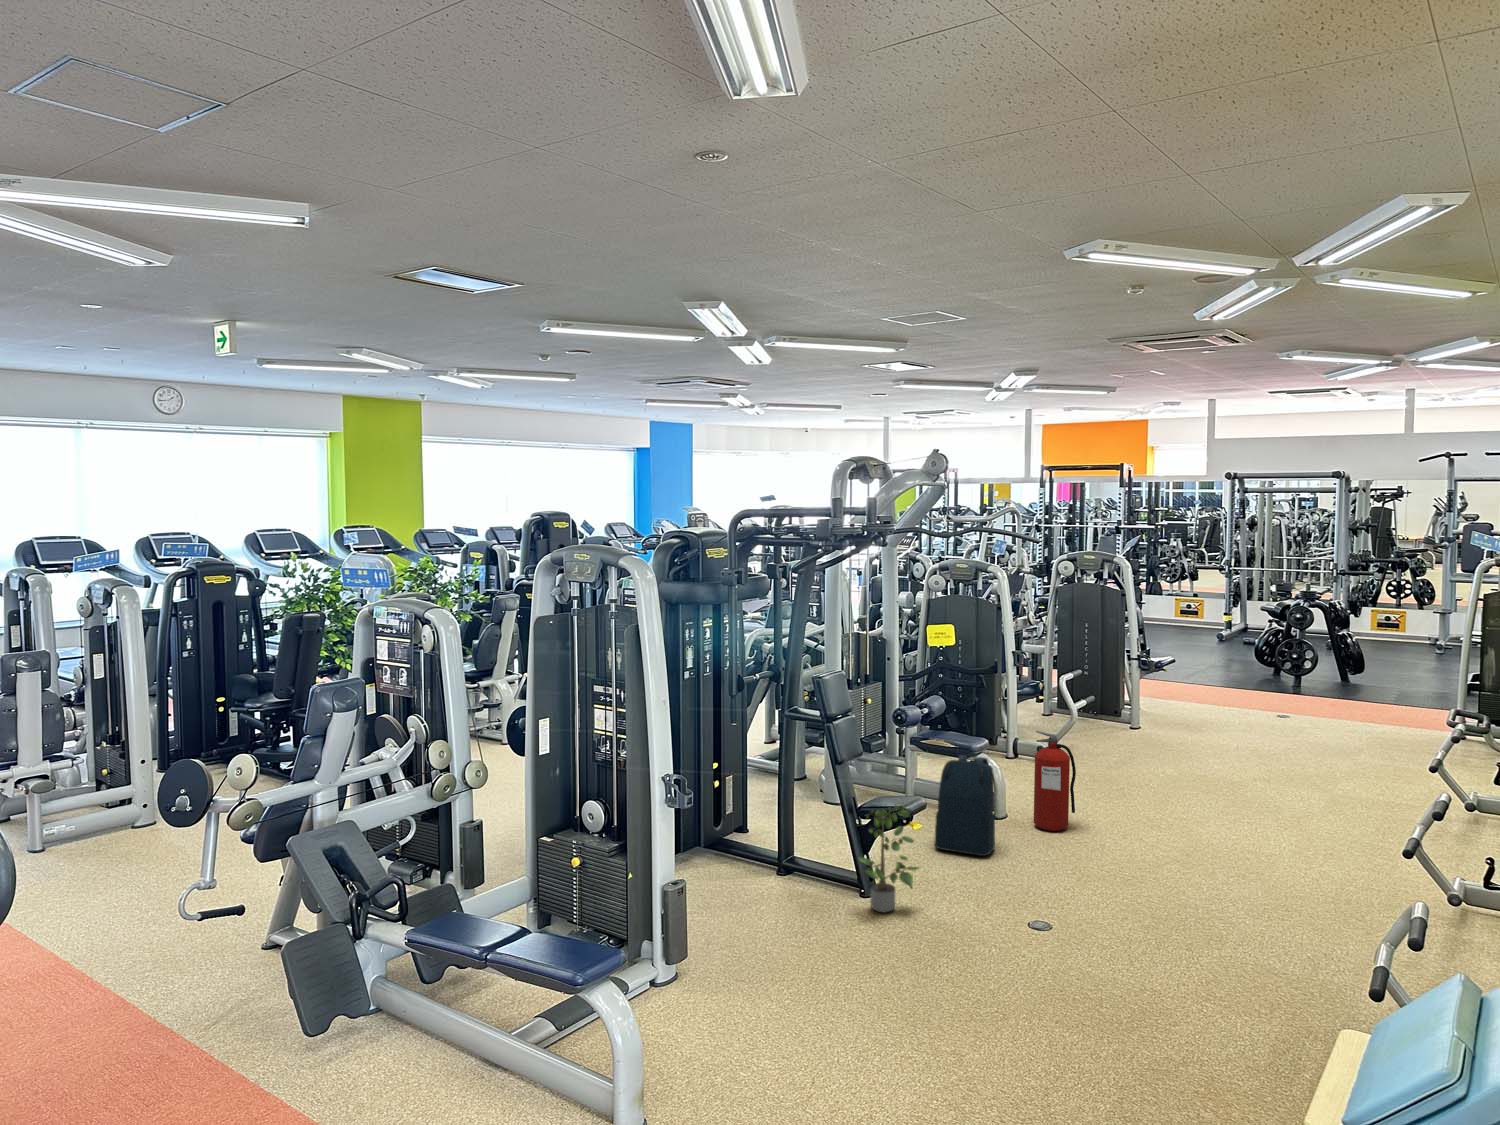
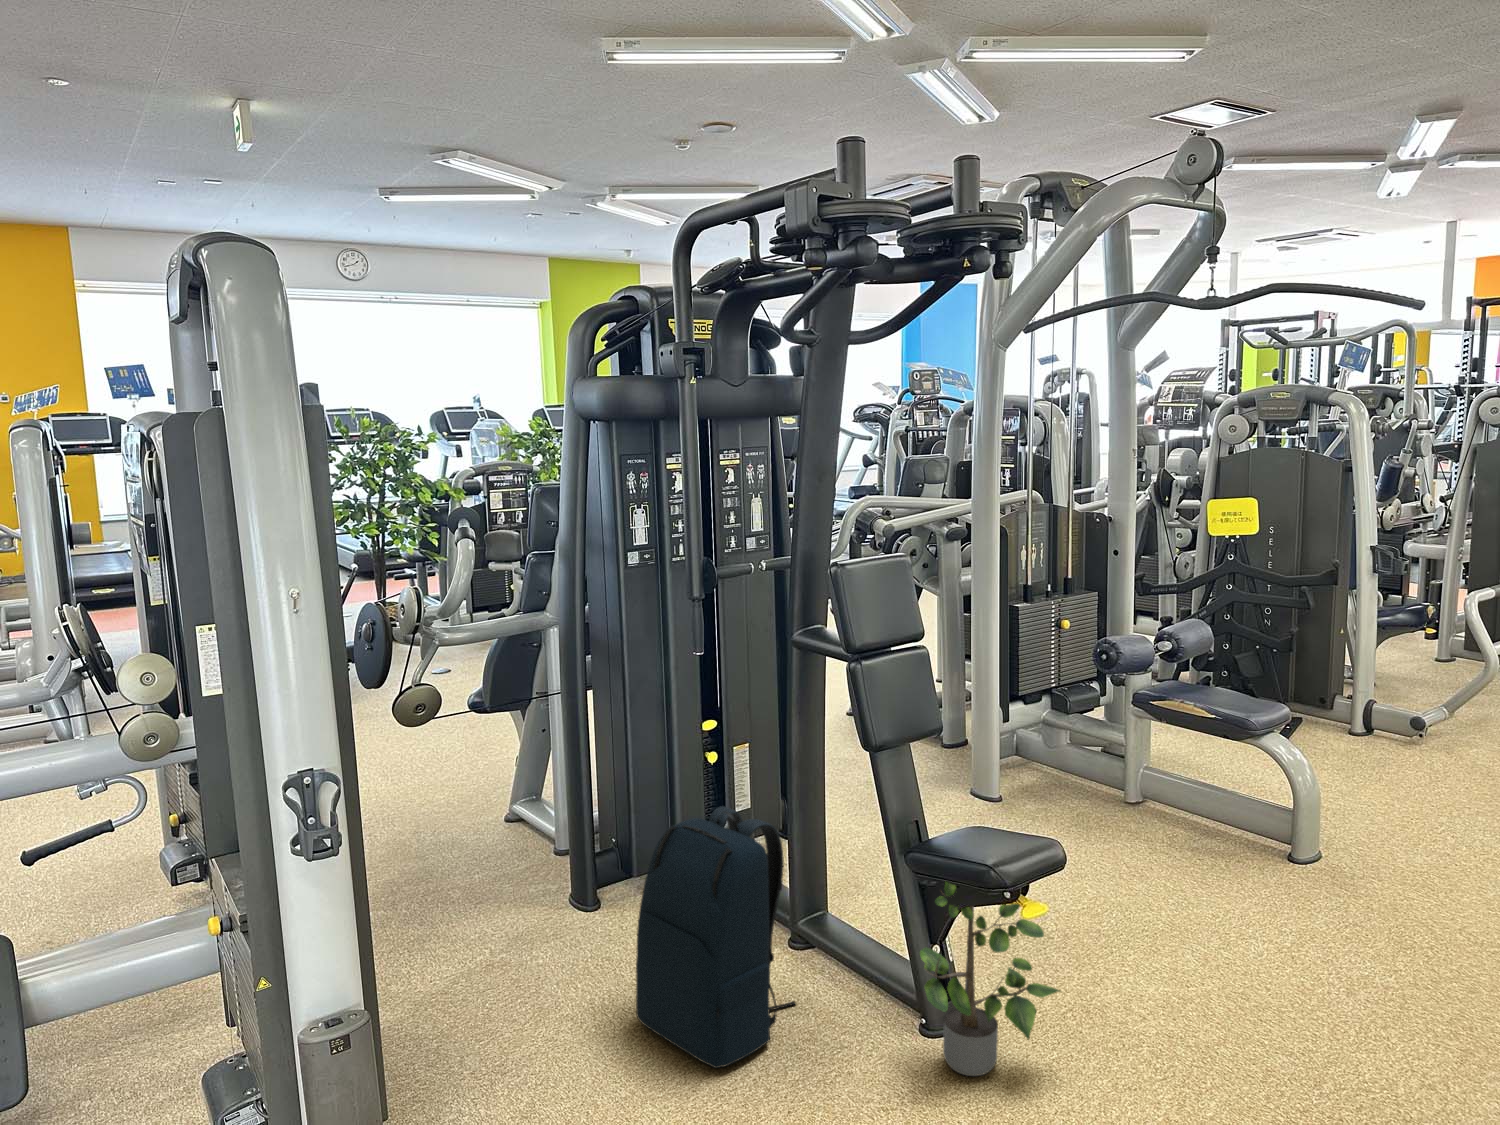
fire extinguisher: present [1034,731,1076,831] -> none [1377,699,1482,906]
backpack: present [934,755,995,856] -> present [636,806,796,1068]

